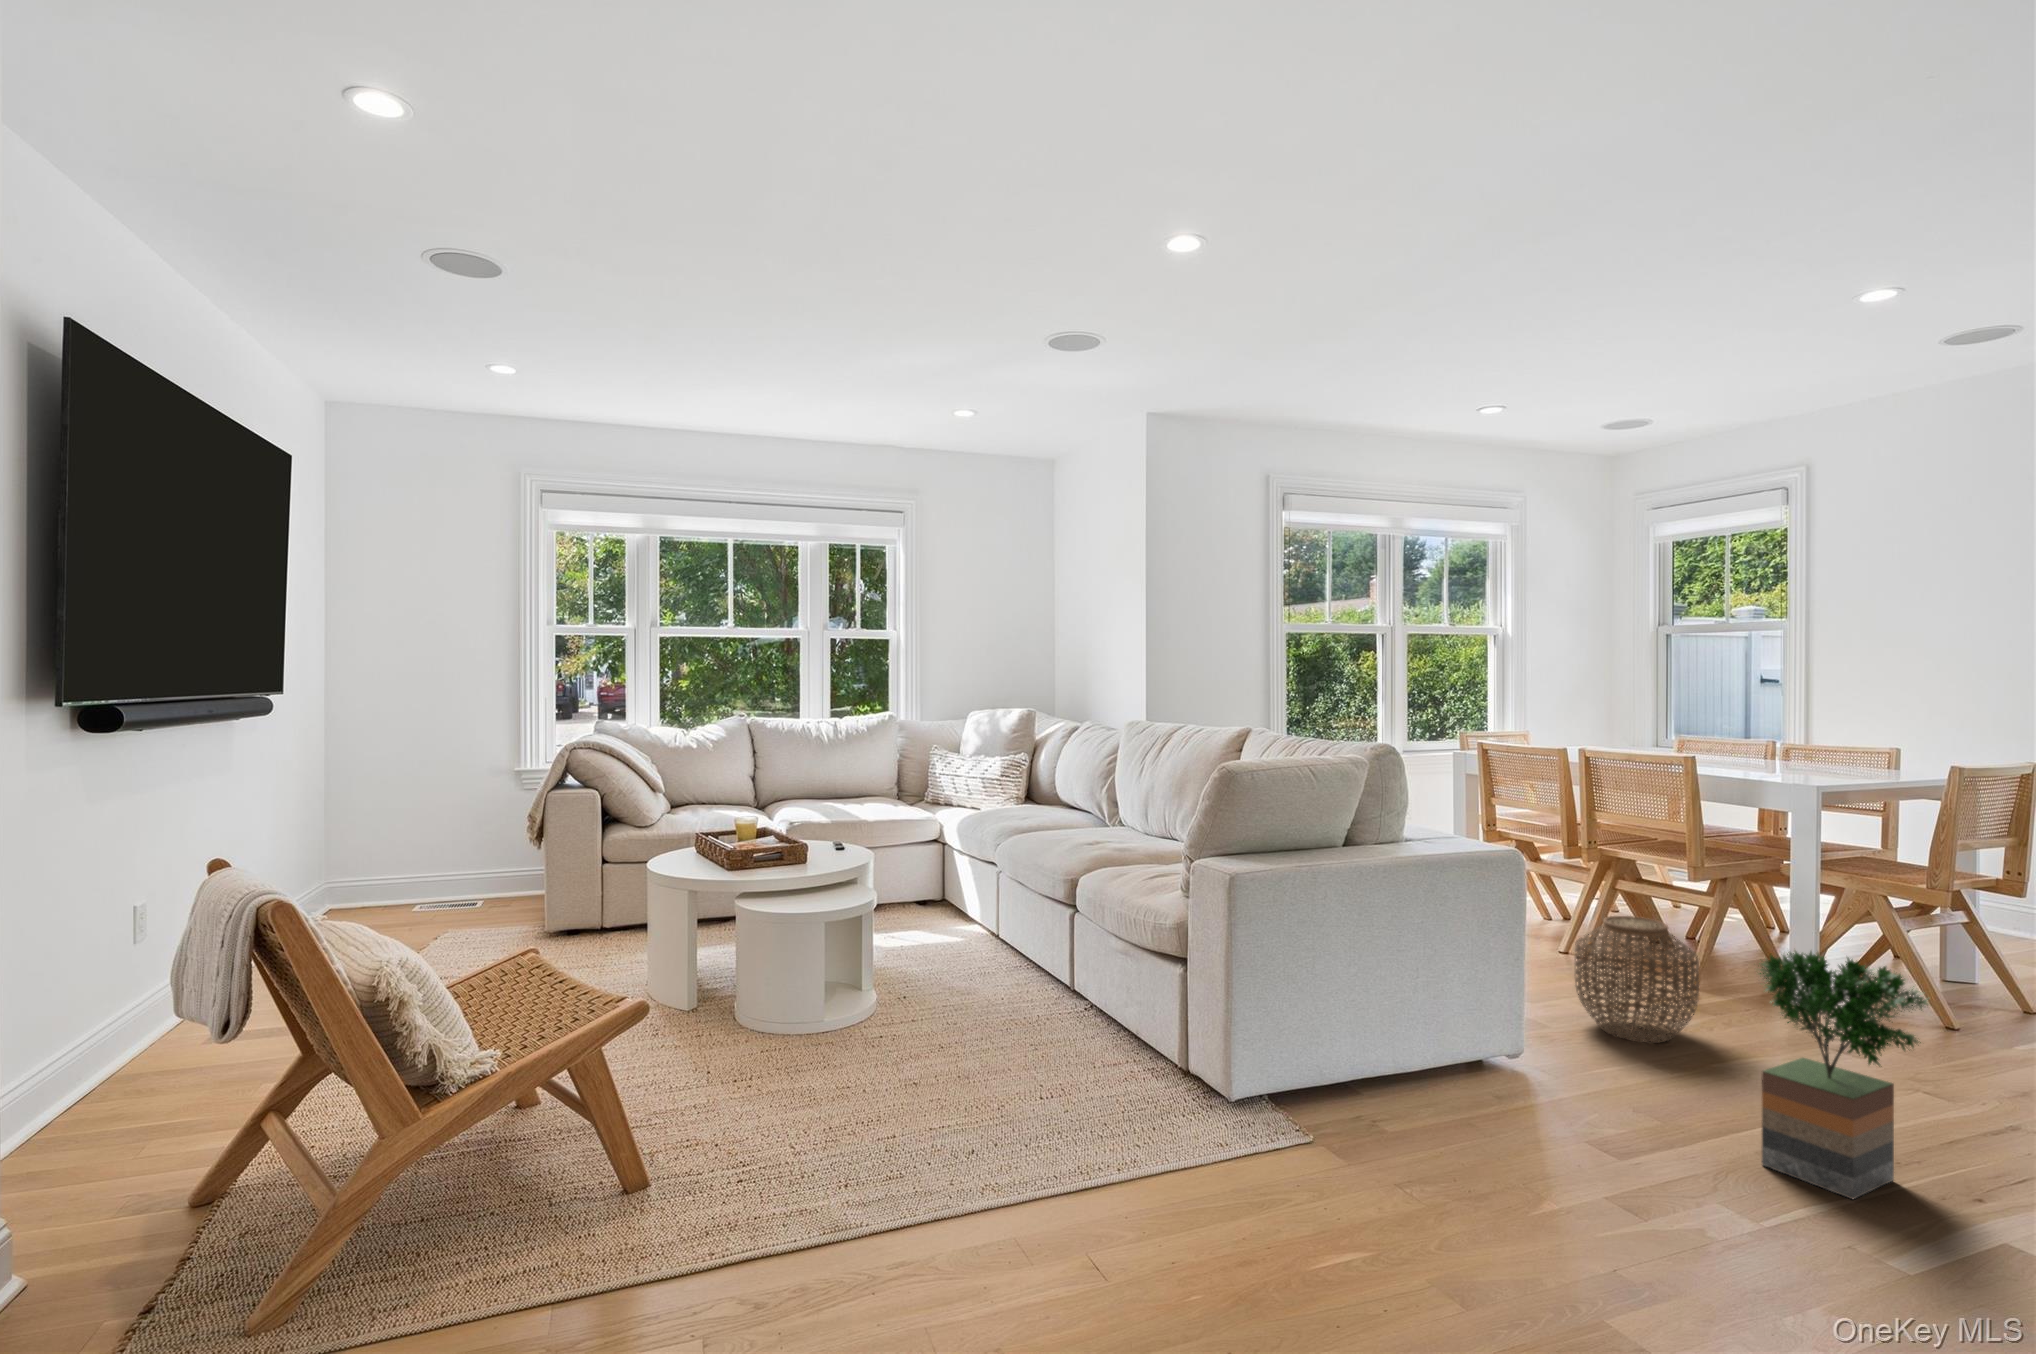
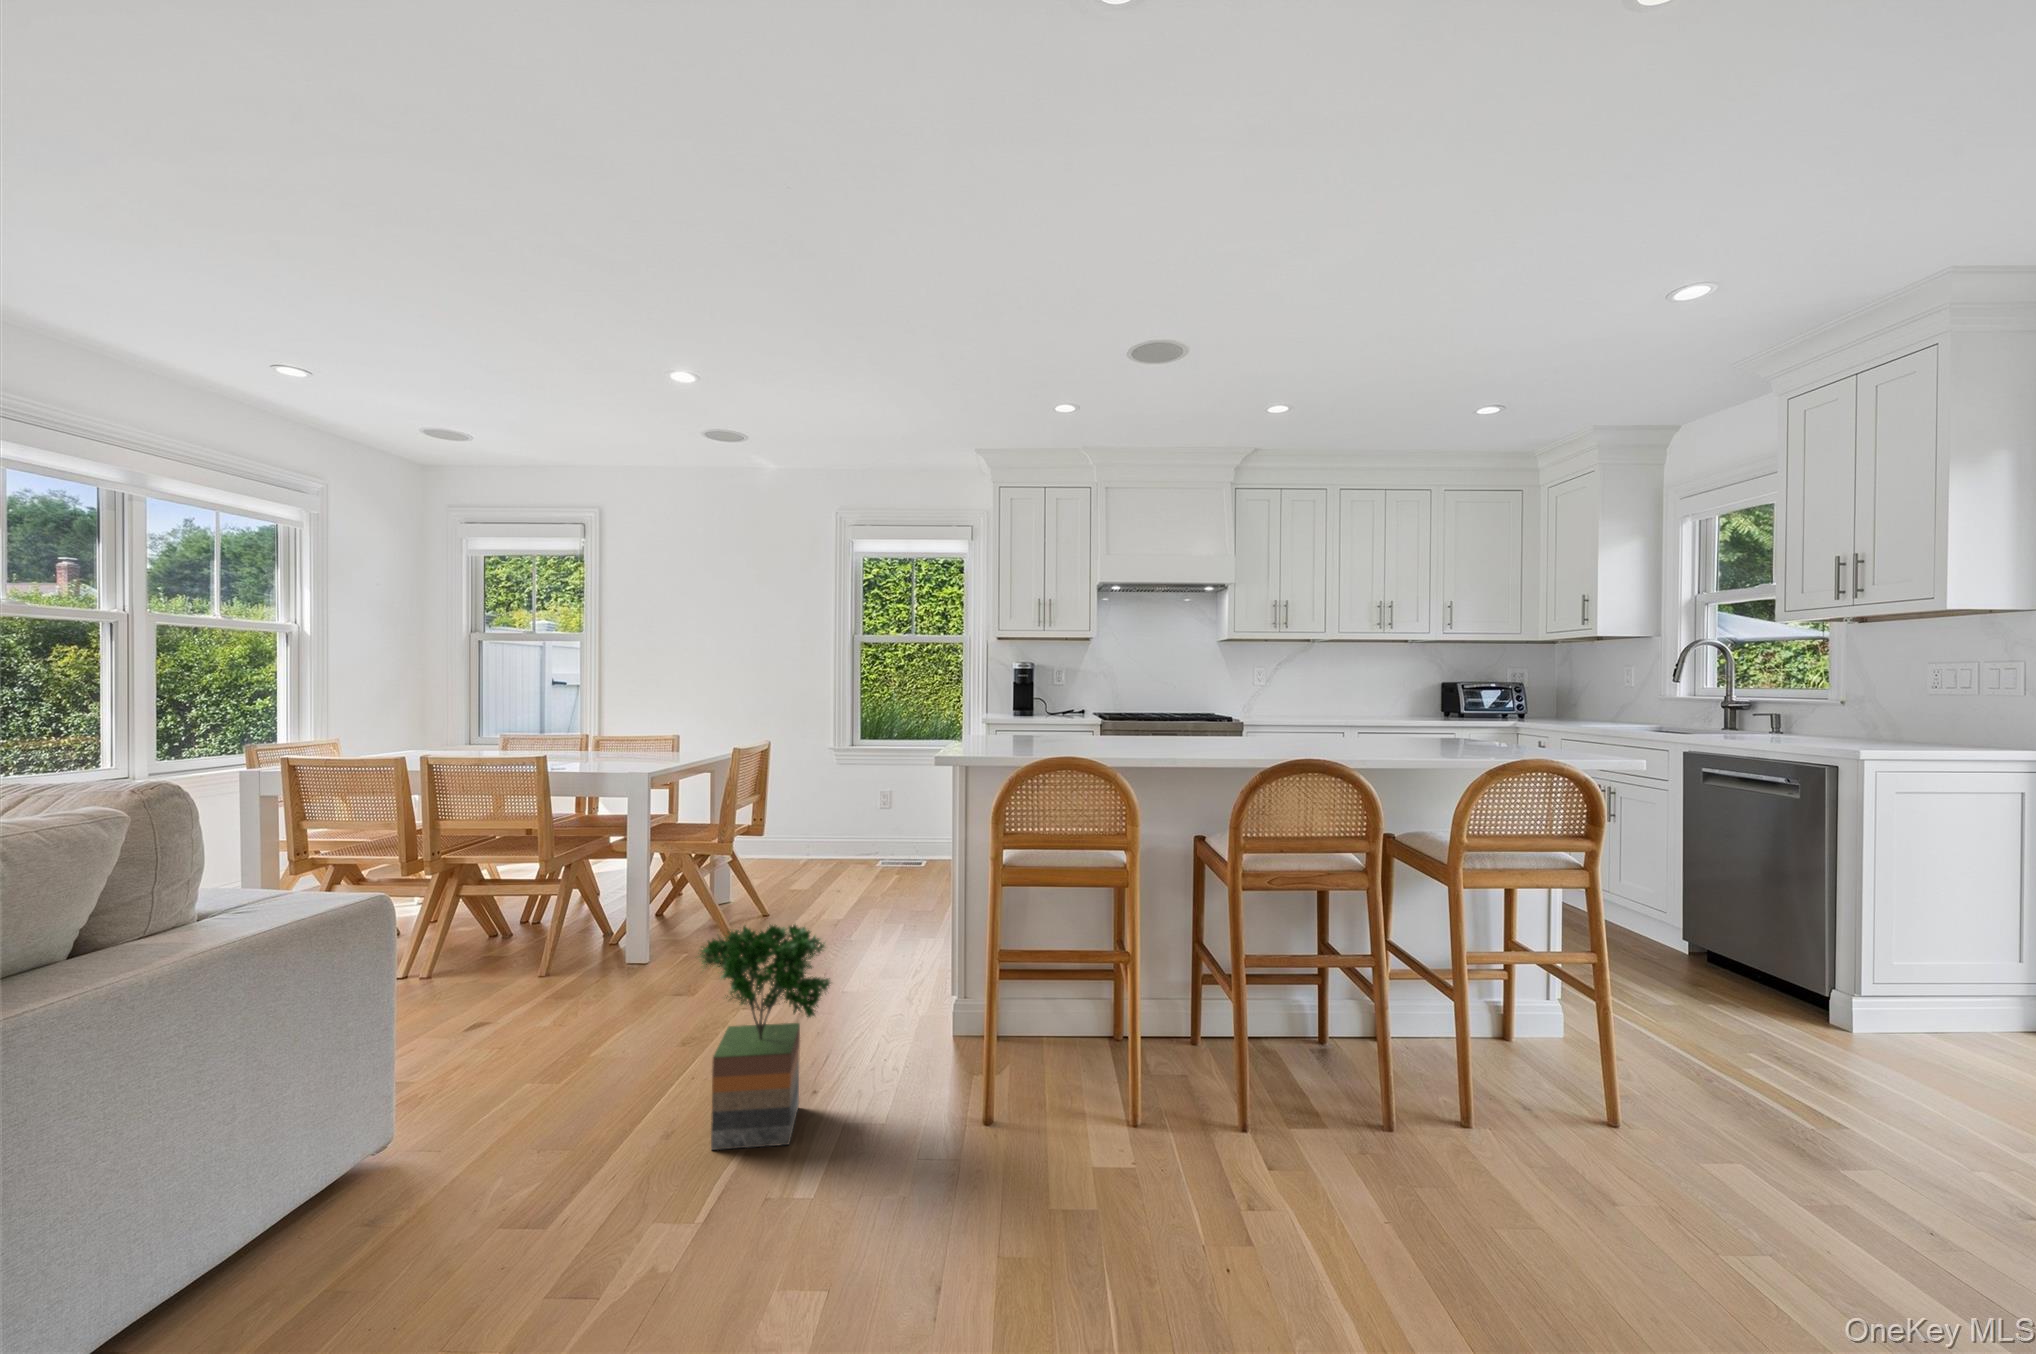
woven basket: present [1575,916,1699,1043] -> none [456,925,589,1063]

